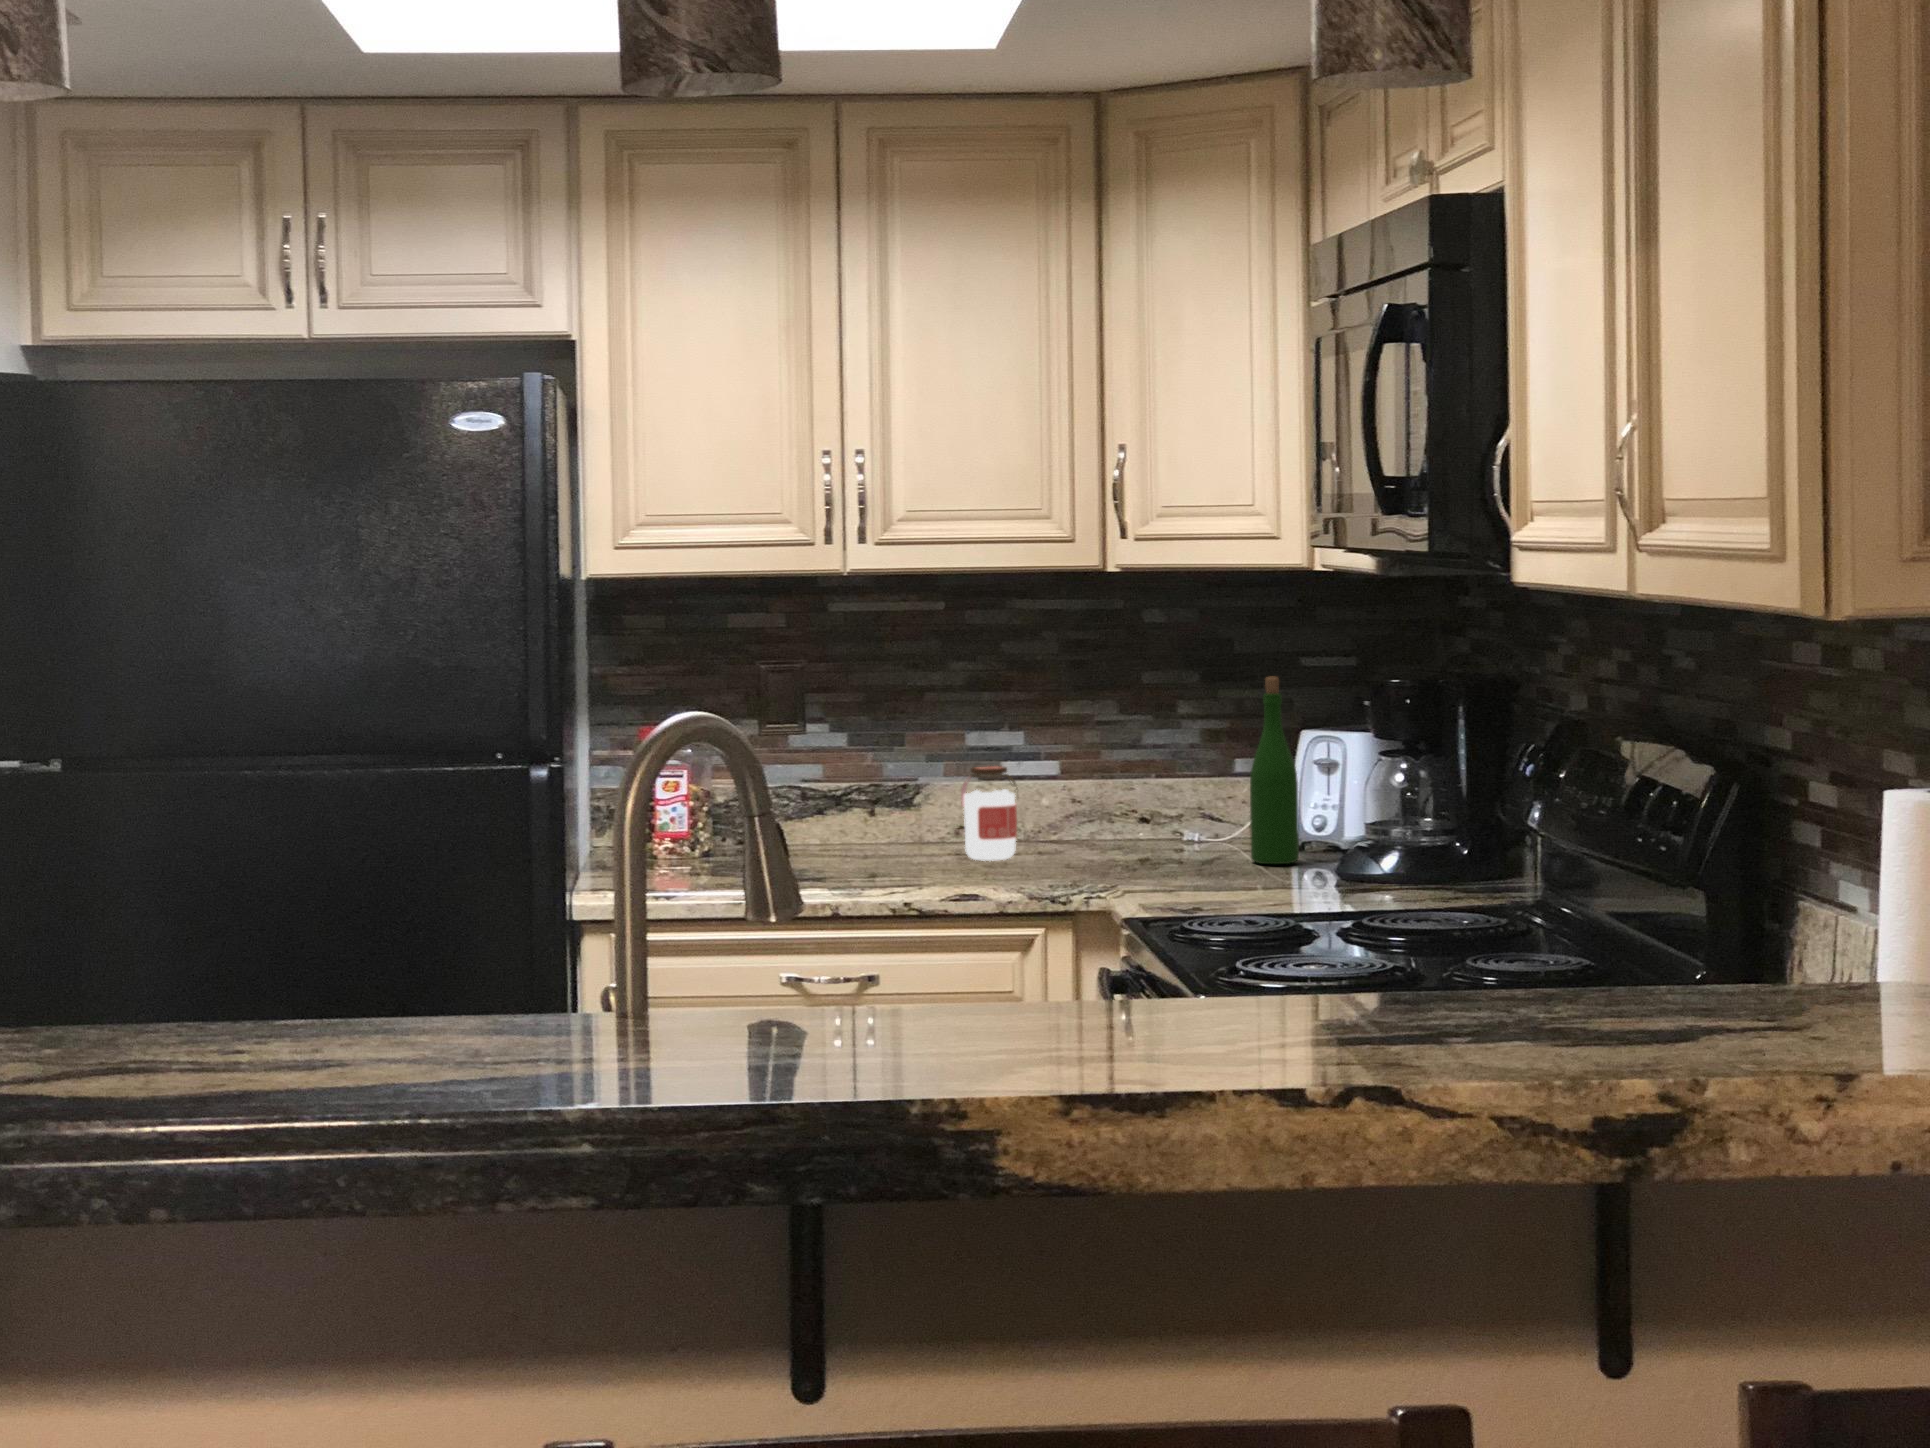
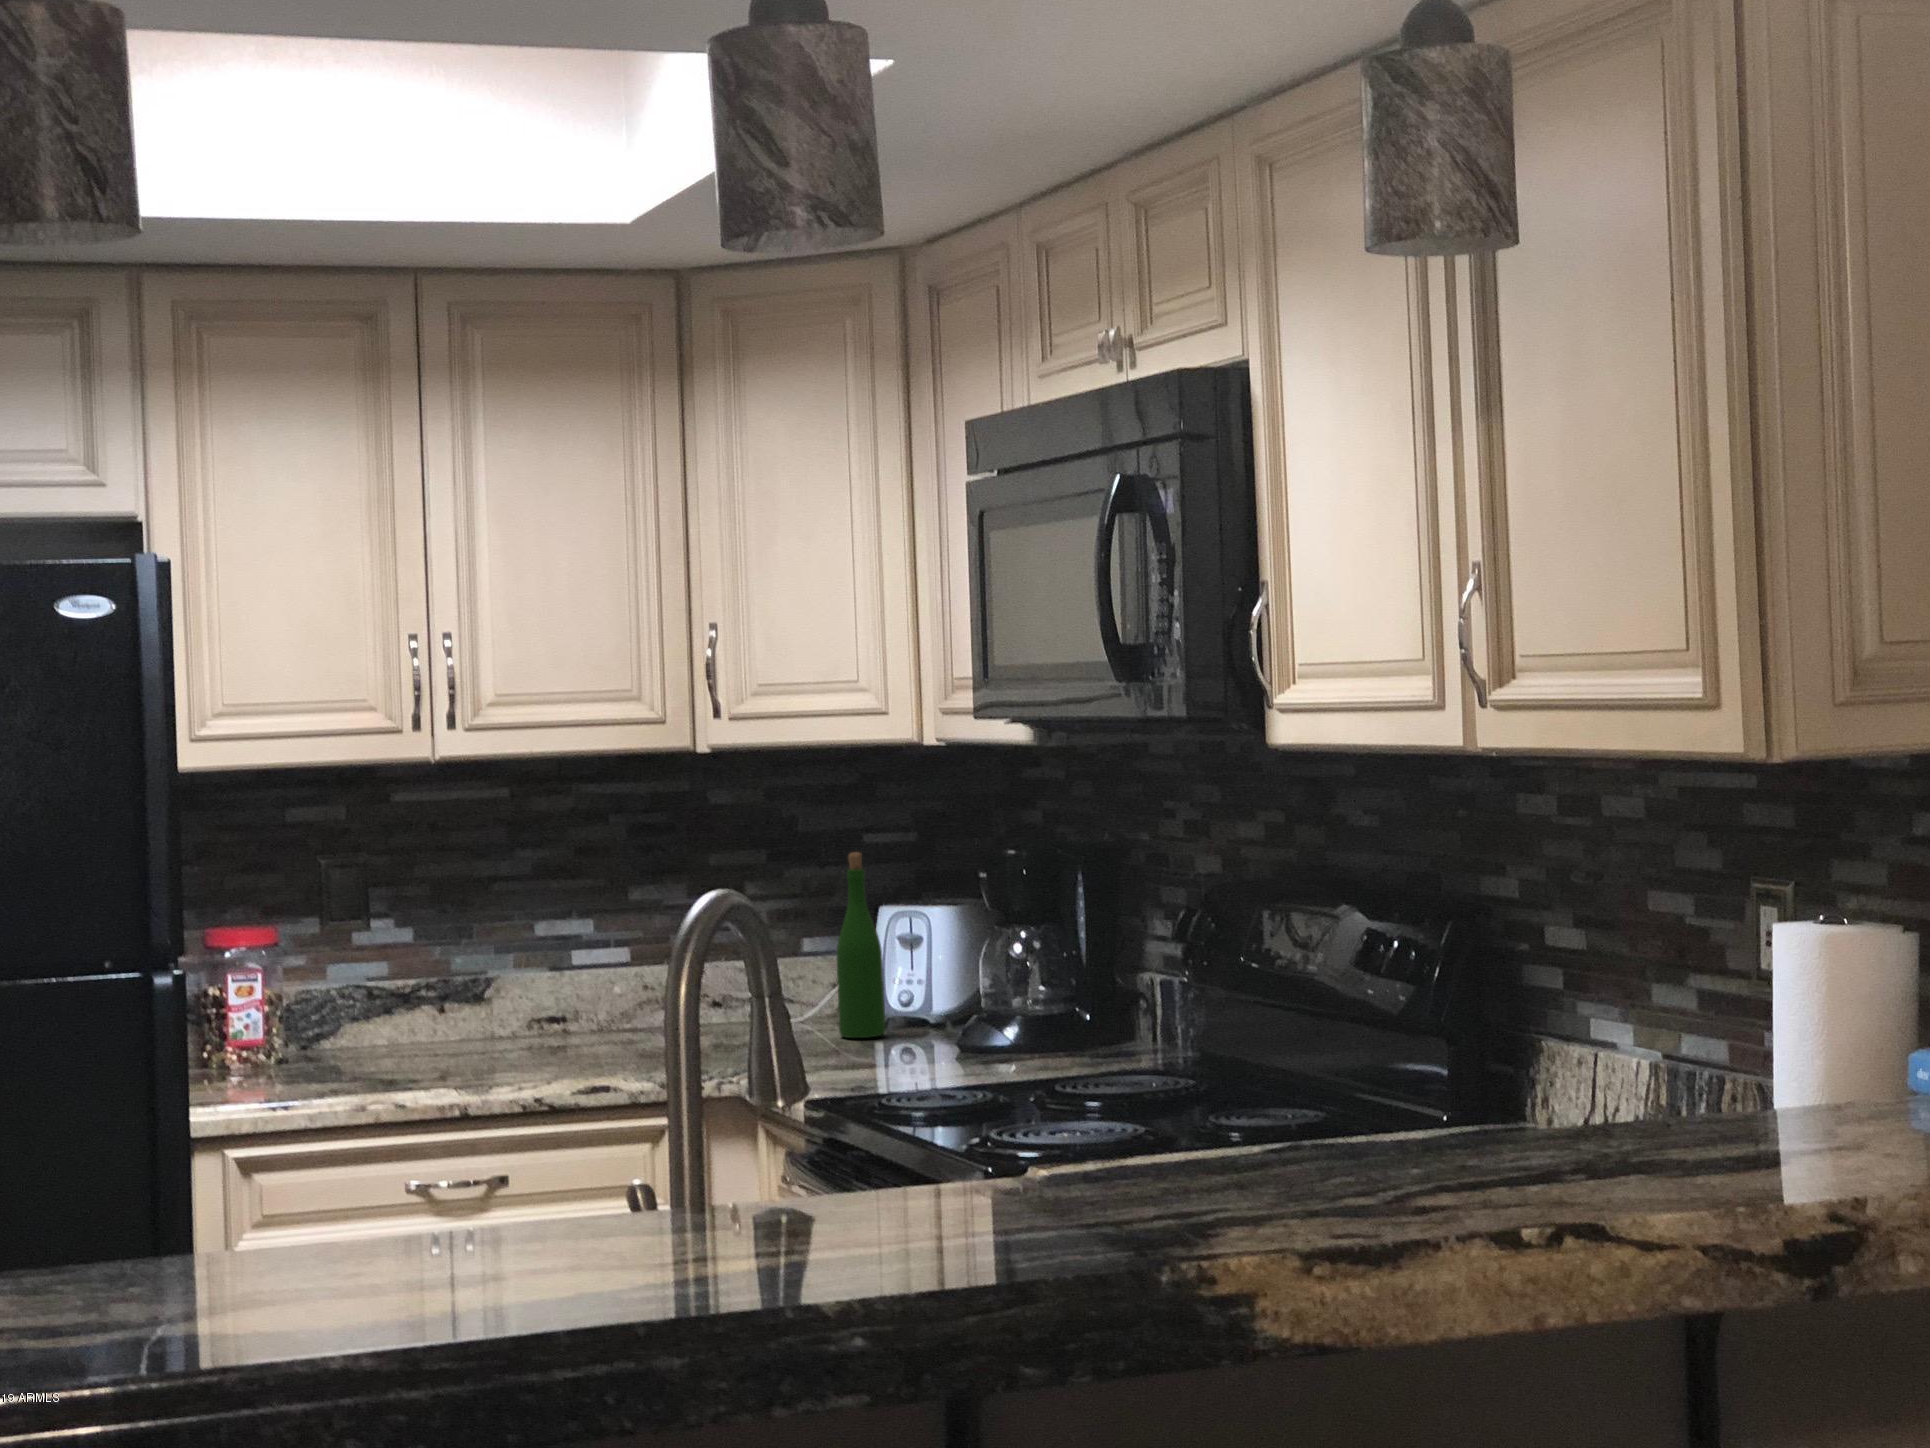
jar: present [961,766,1017,861] -> none [551,955,611,1053]

